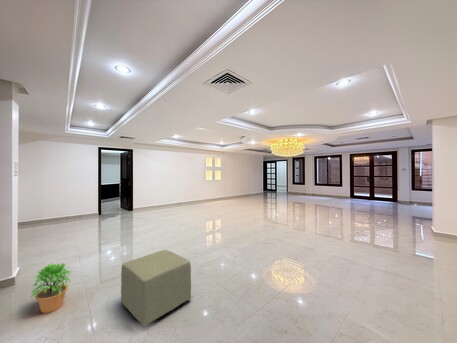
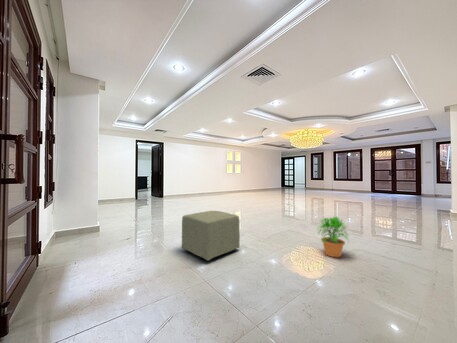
potted plant: present [32,263,70,313] -> present [318,217,347,257]

